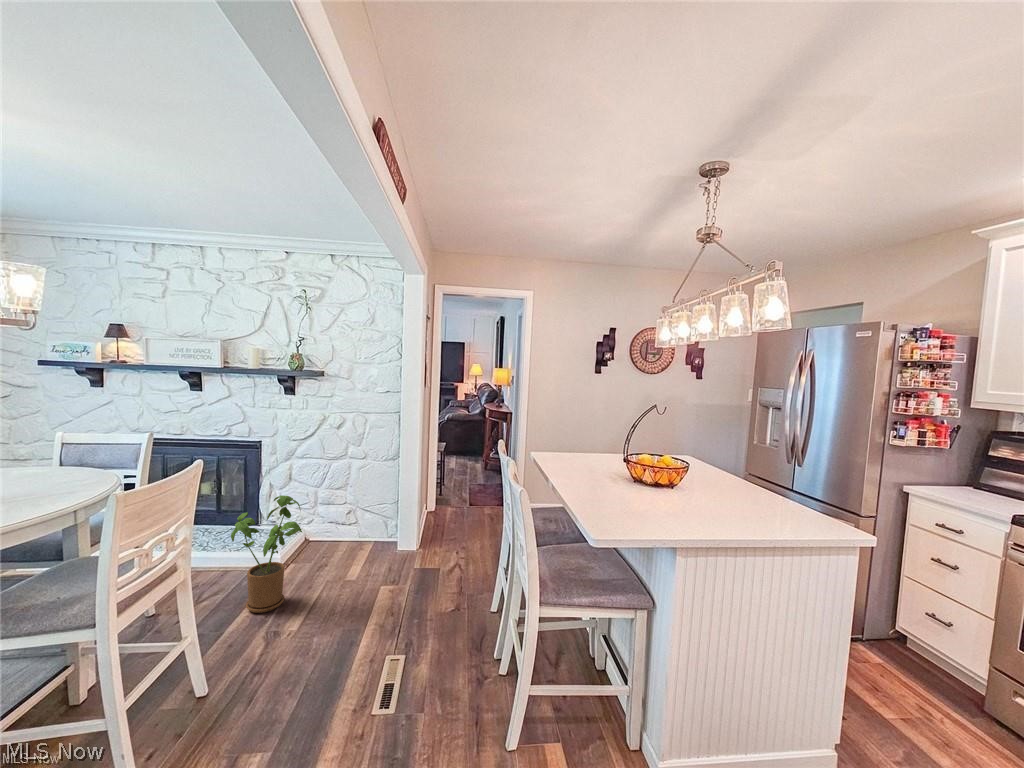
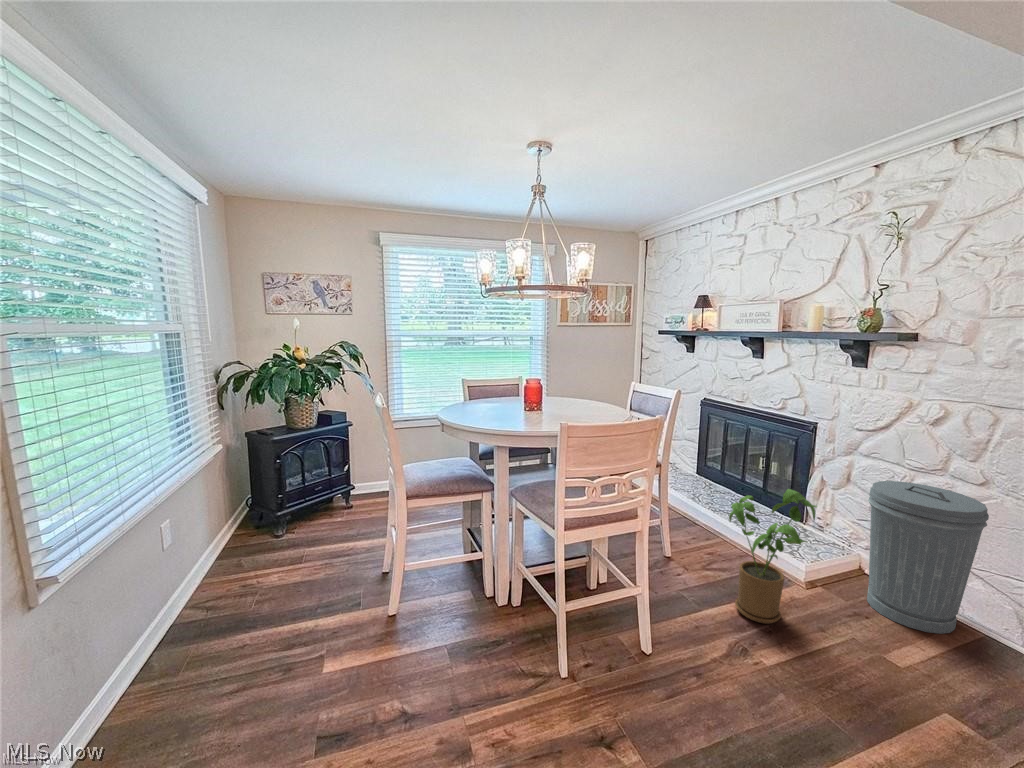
trash can: none [315,467,375,561] -> present [867,481,989,634]

